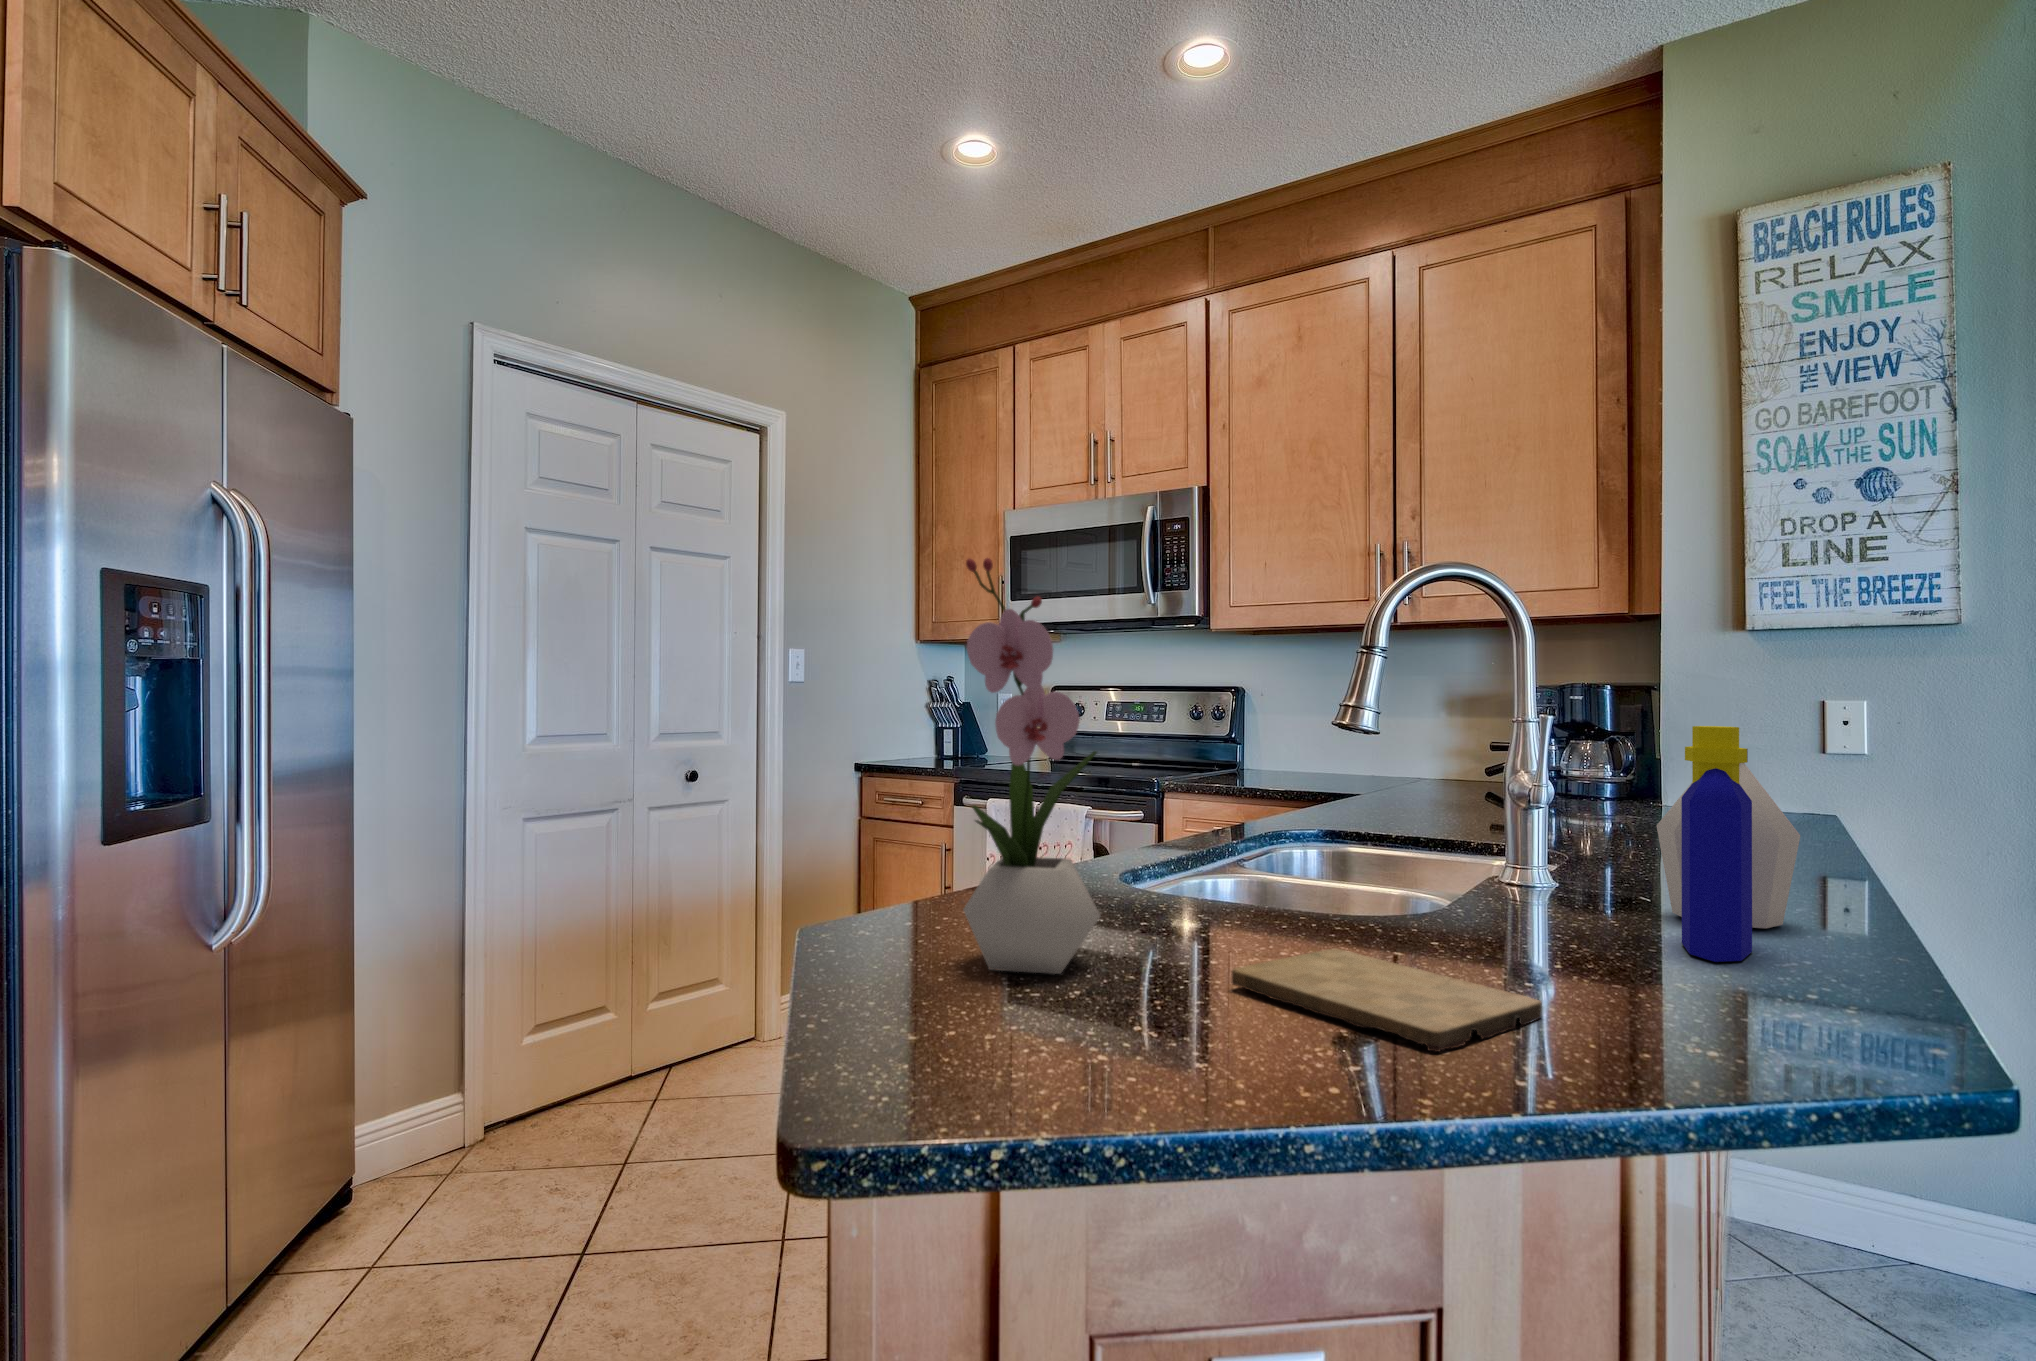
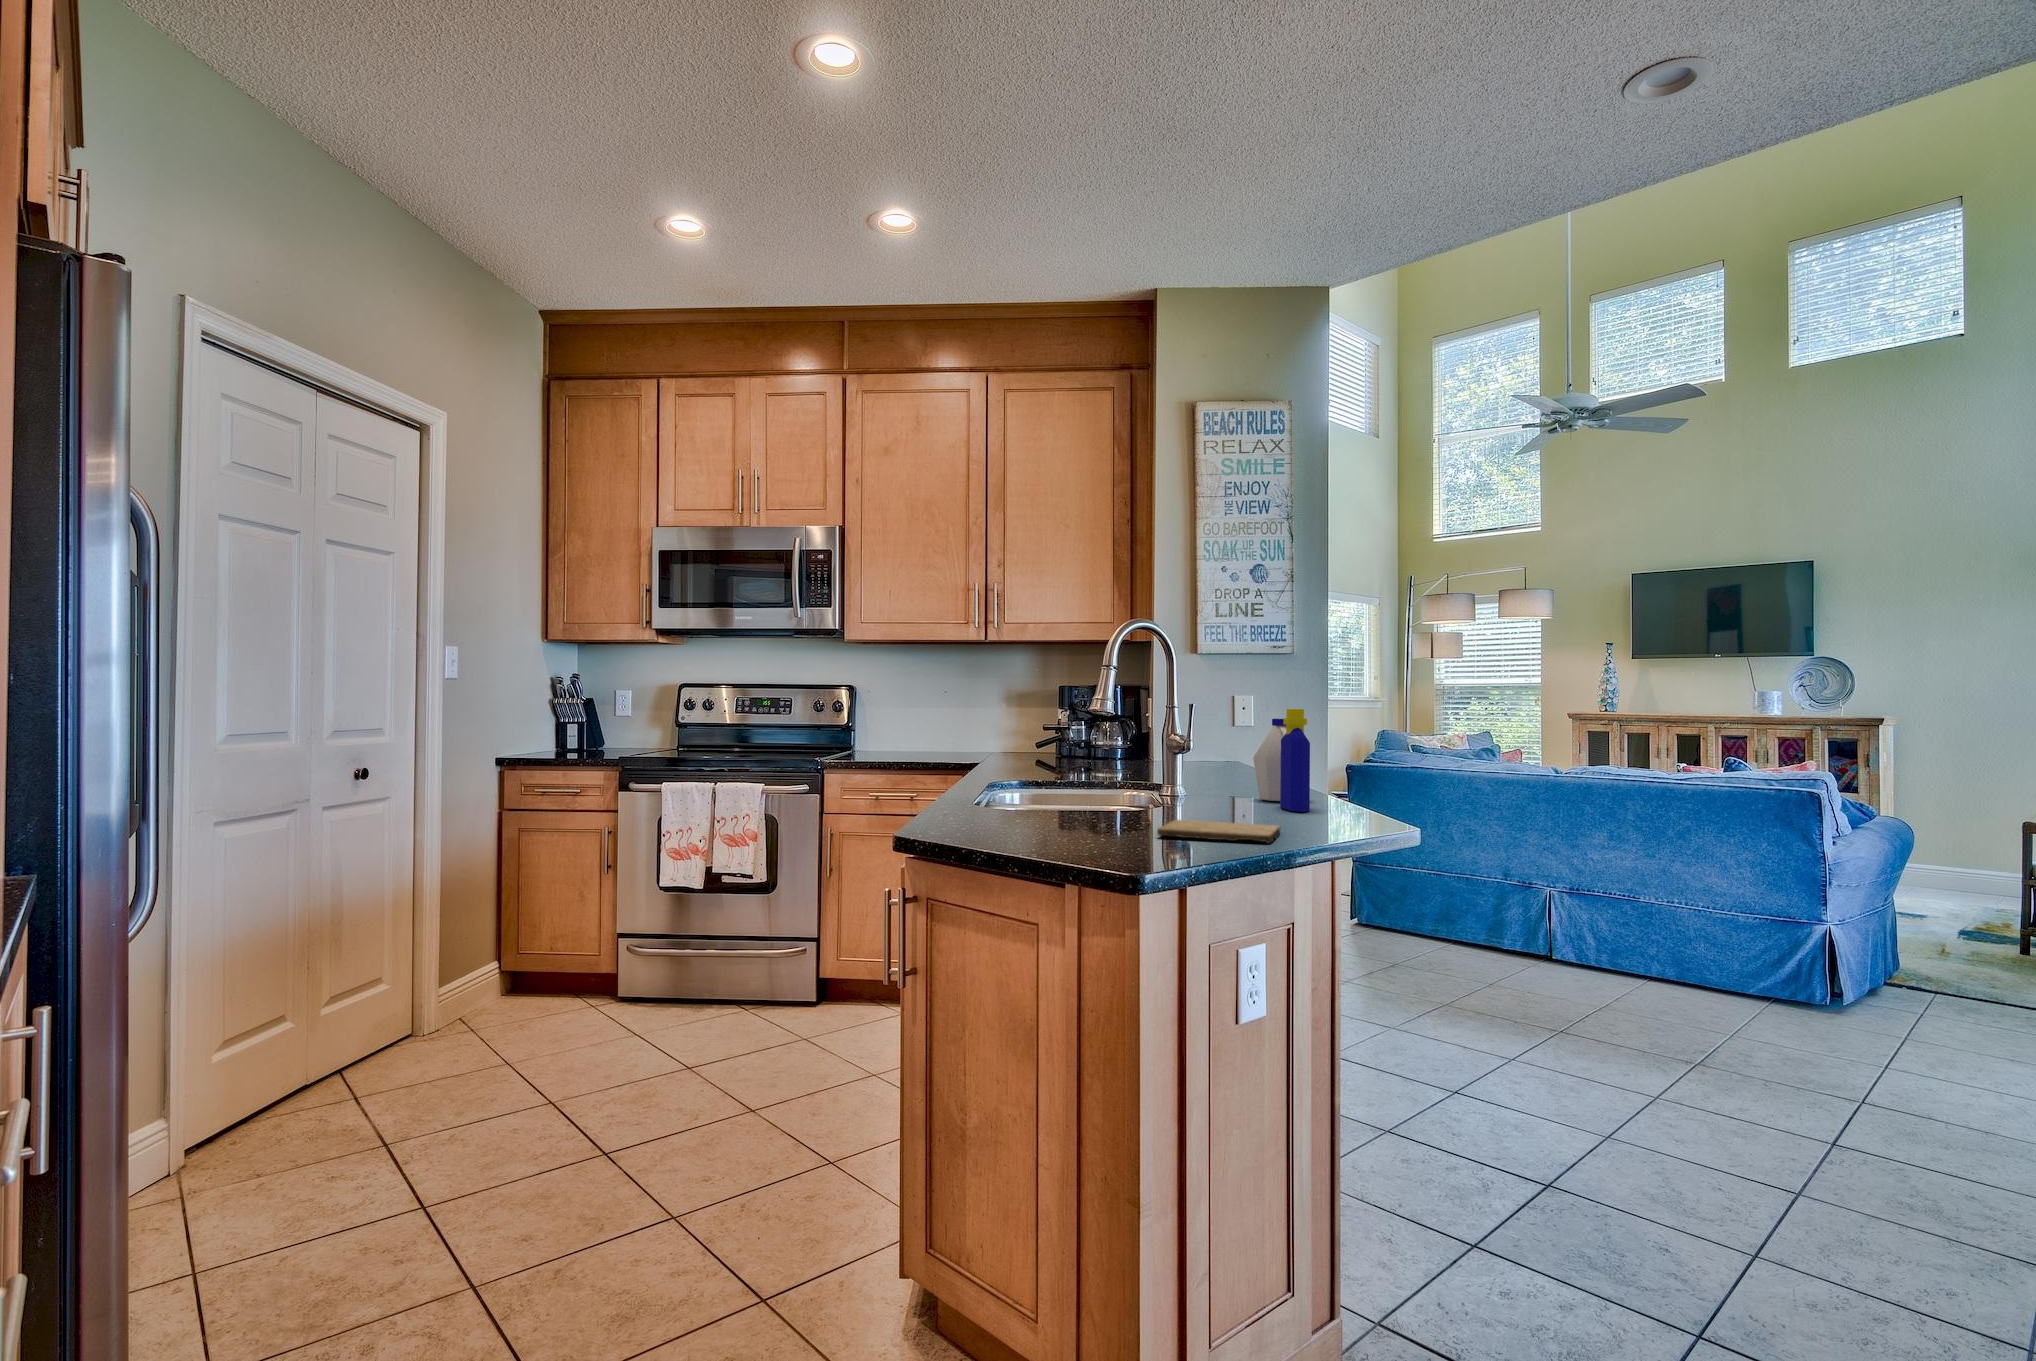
flower arrangement: present [964,558,1100,974] -> none [1018,625,1088,844]

